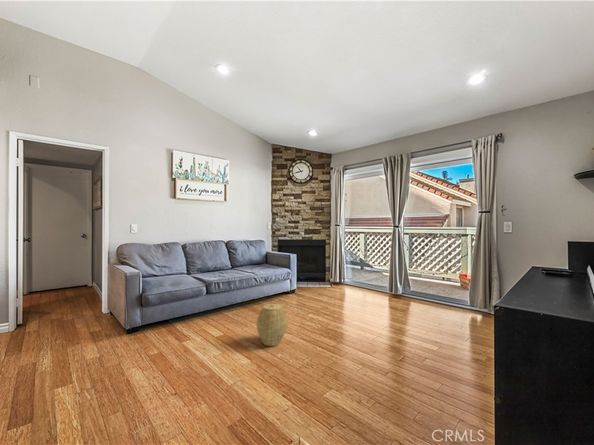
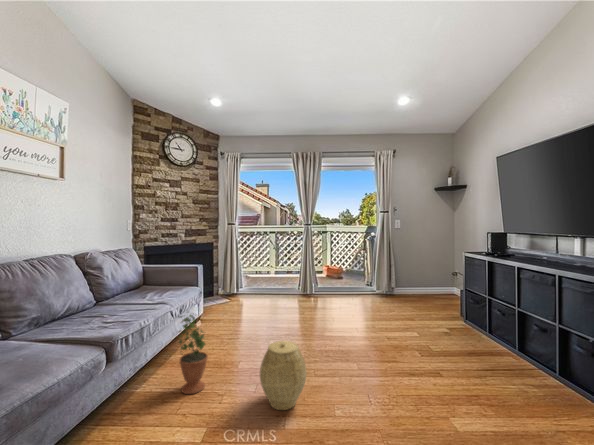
potted plant: none [235,276,254,324] -> present [178,313,208,394]

